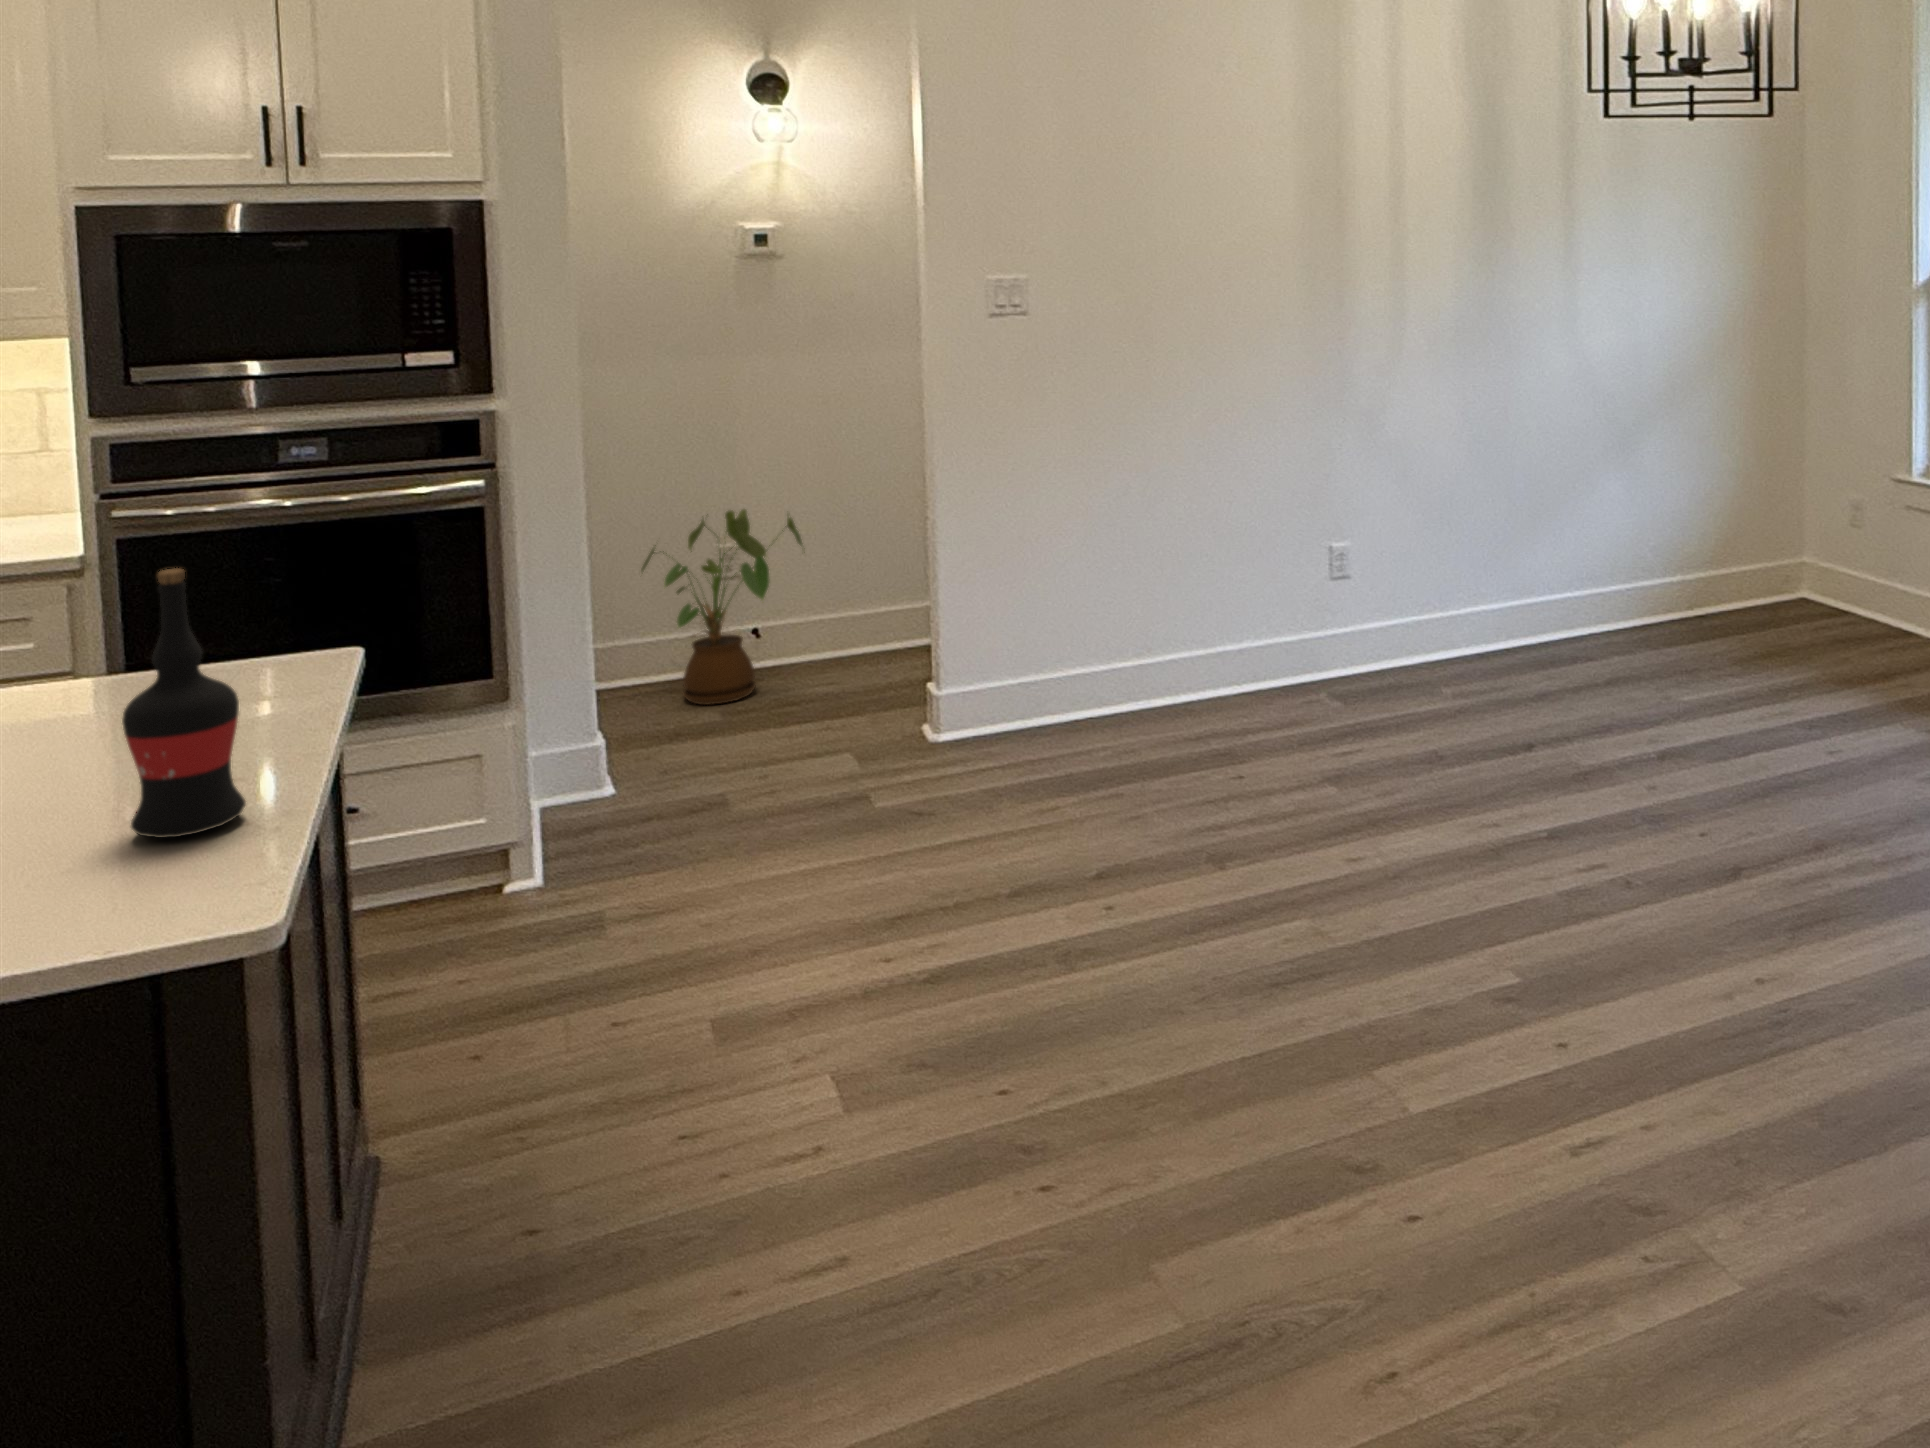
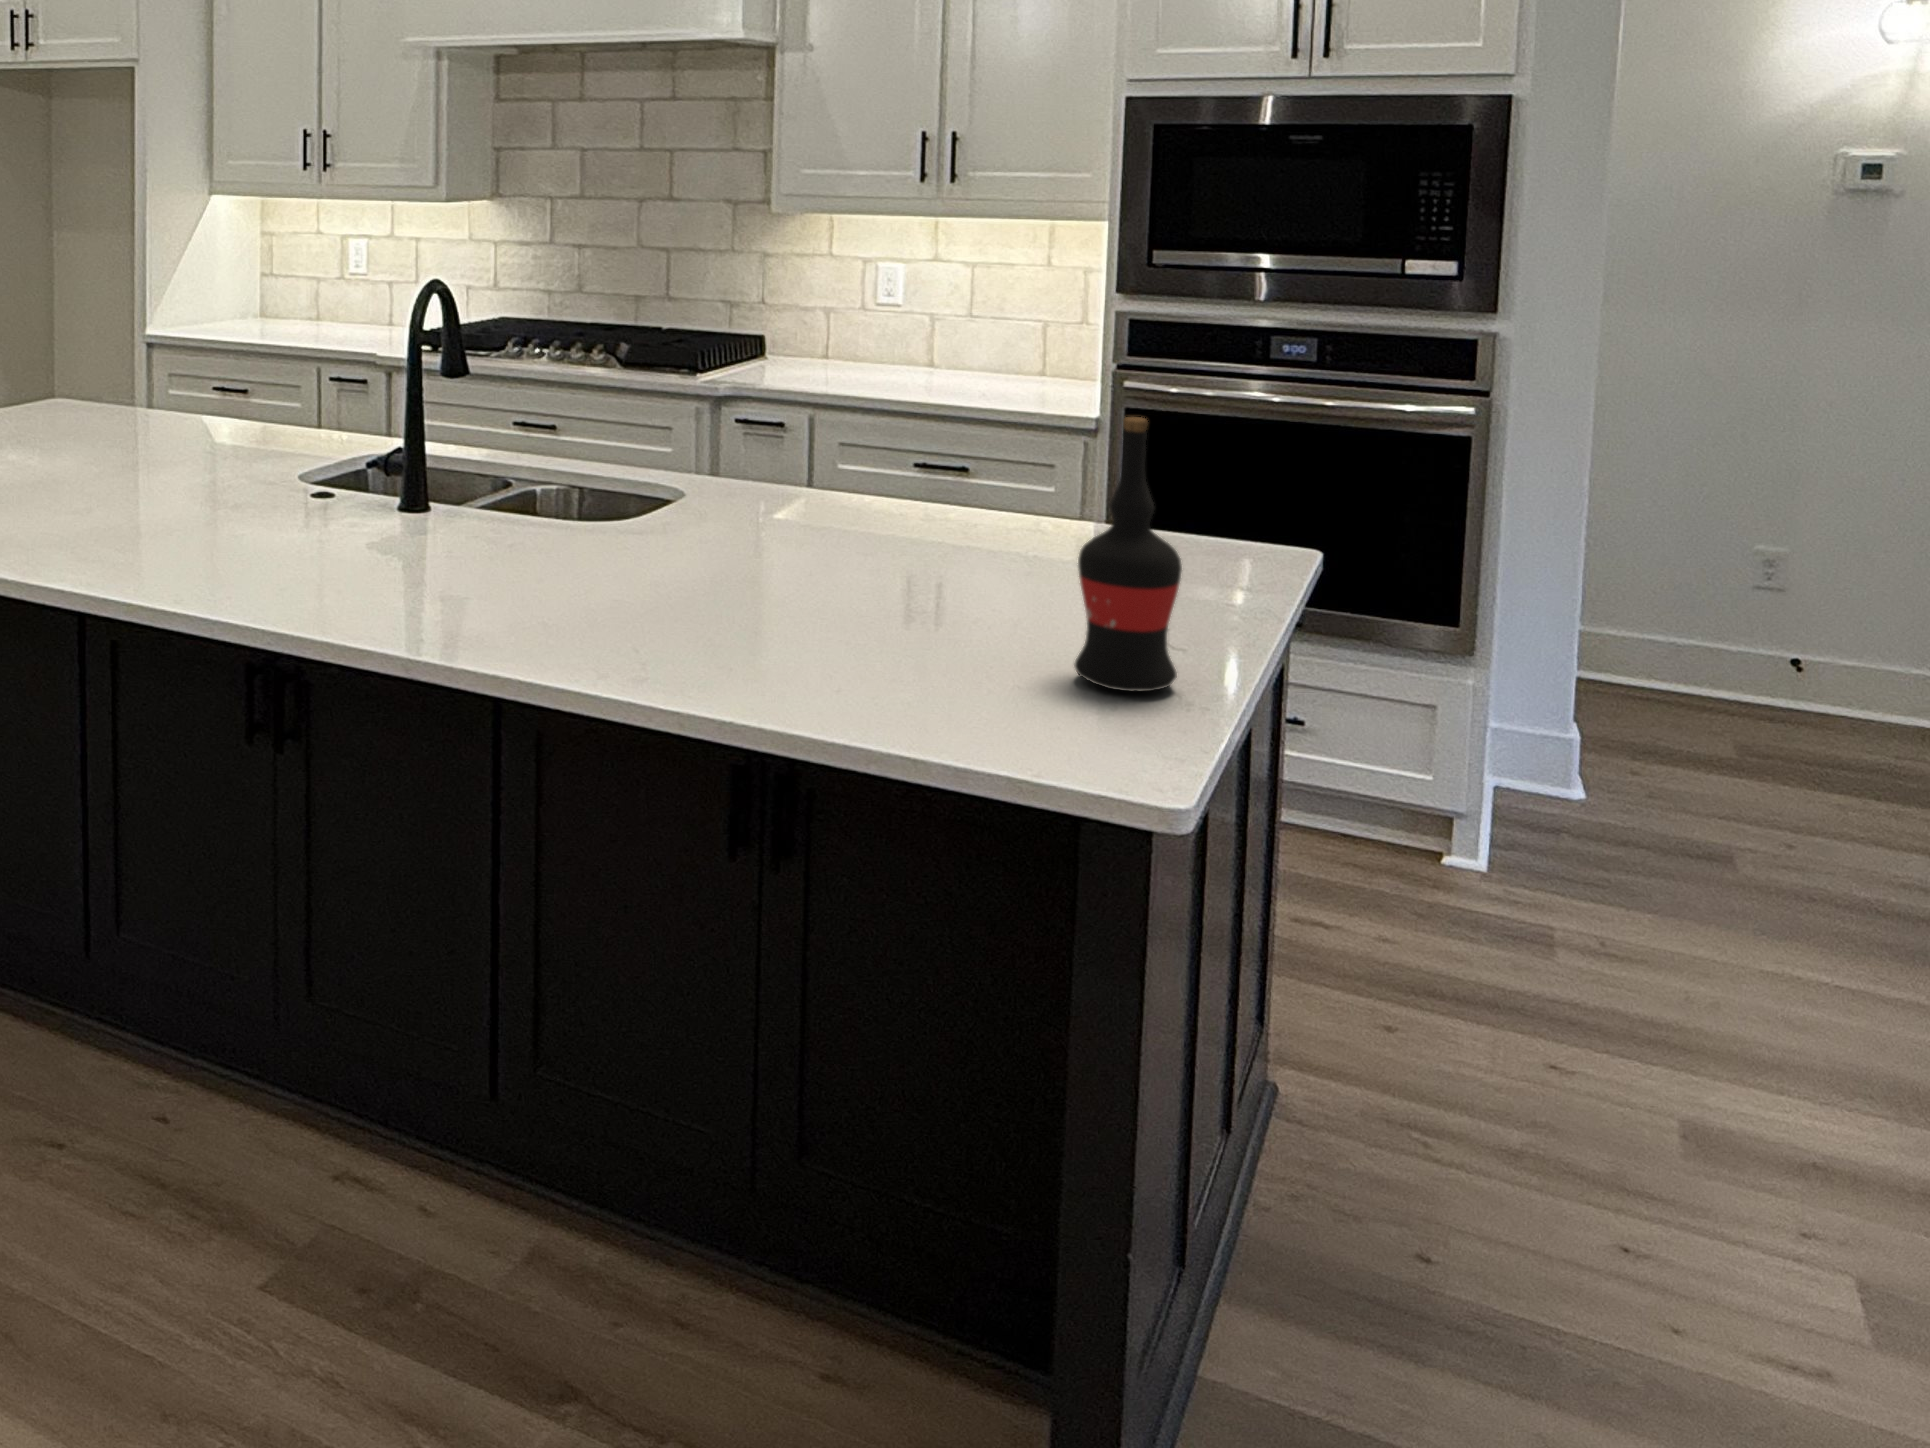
house plant: present [642,509,805,705] -> none [1647,504,1882,738]

